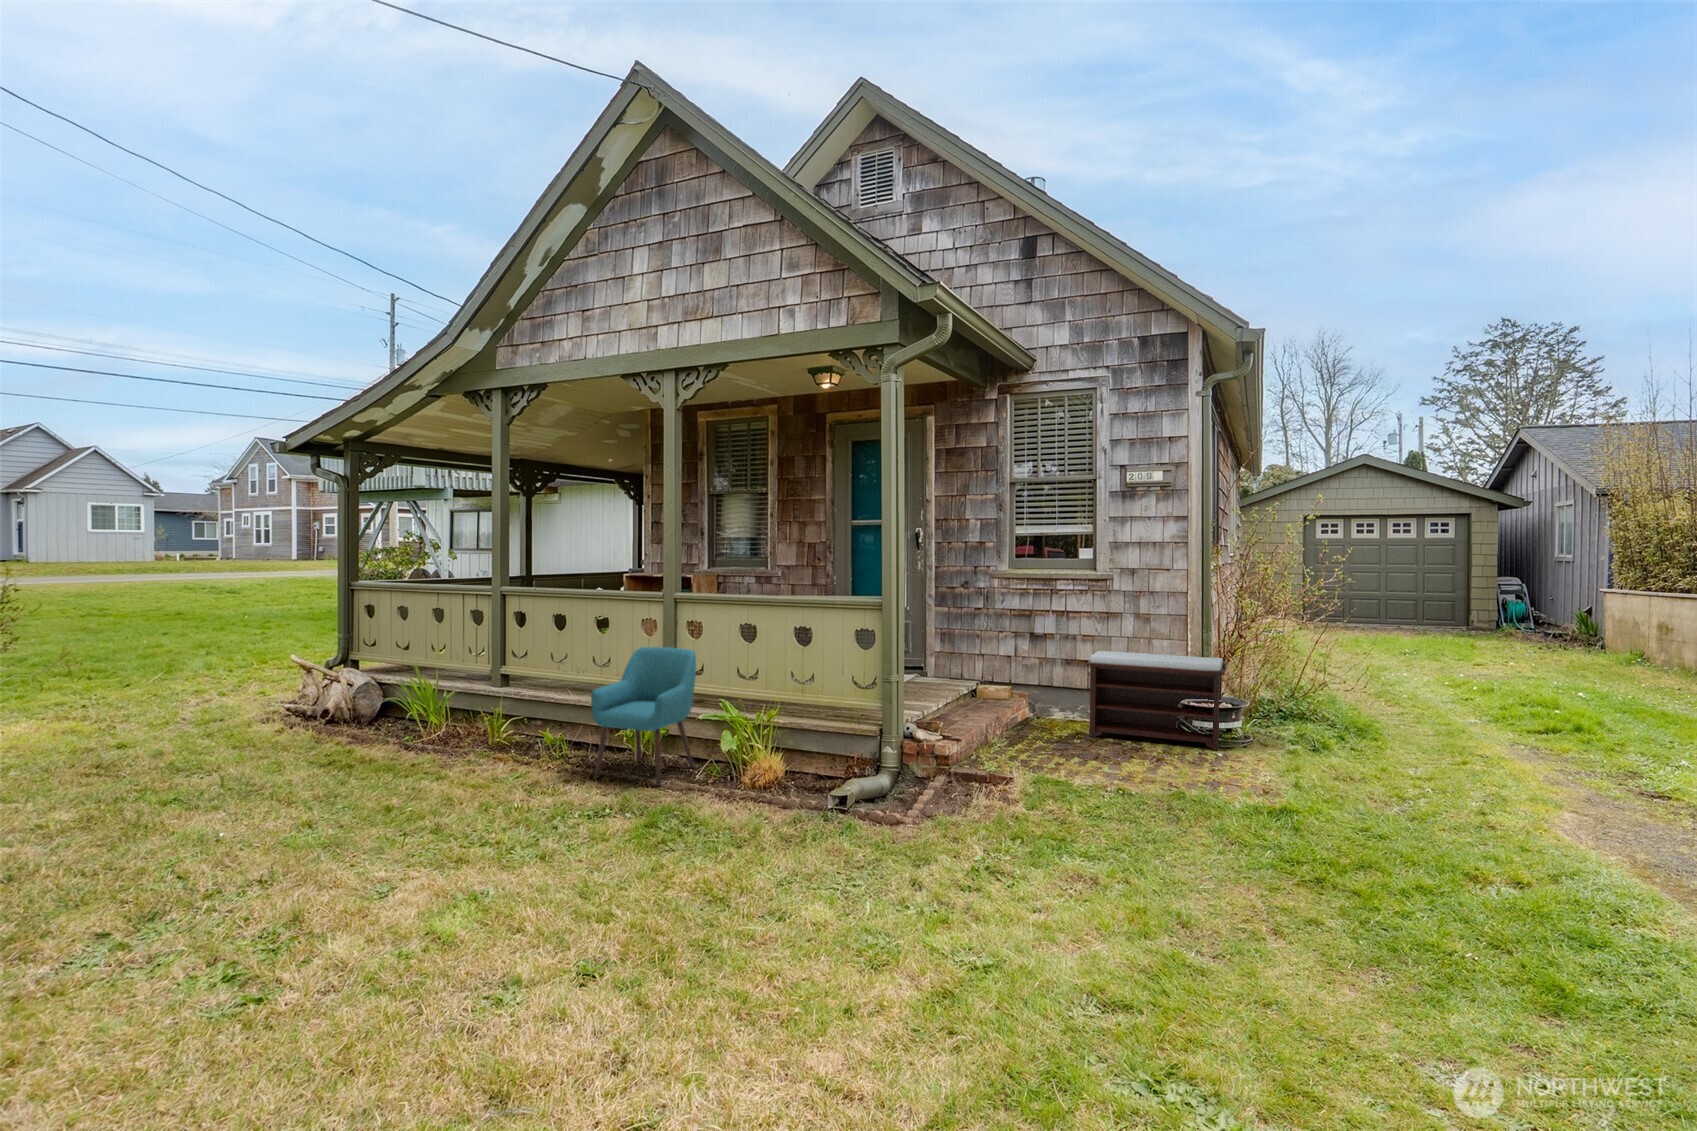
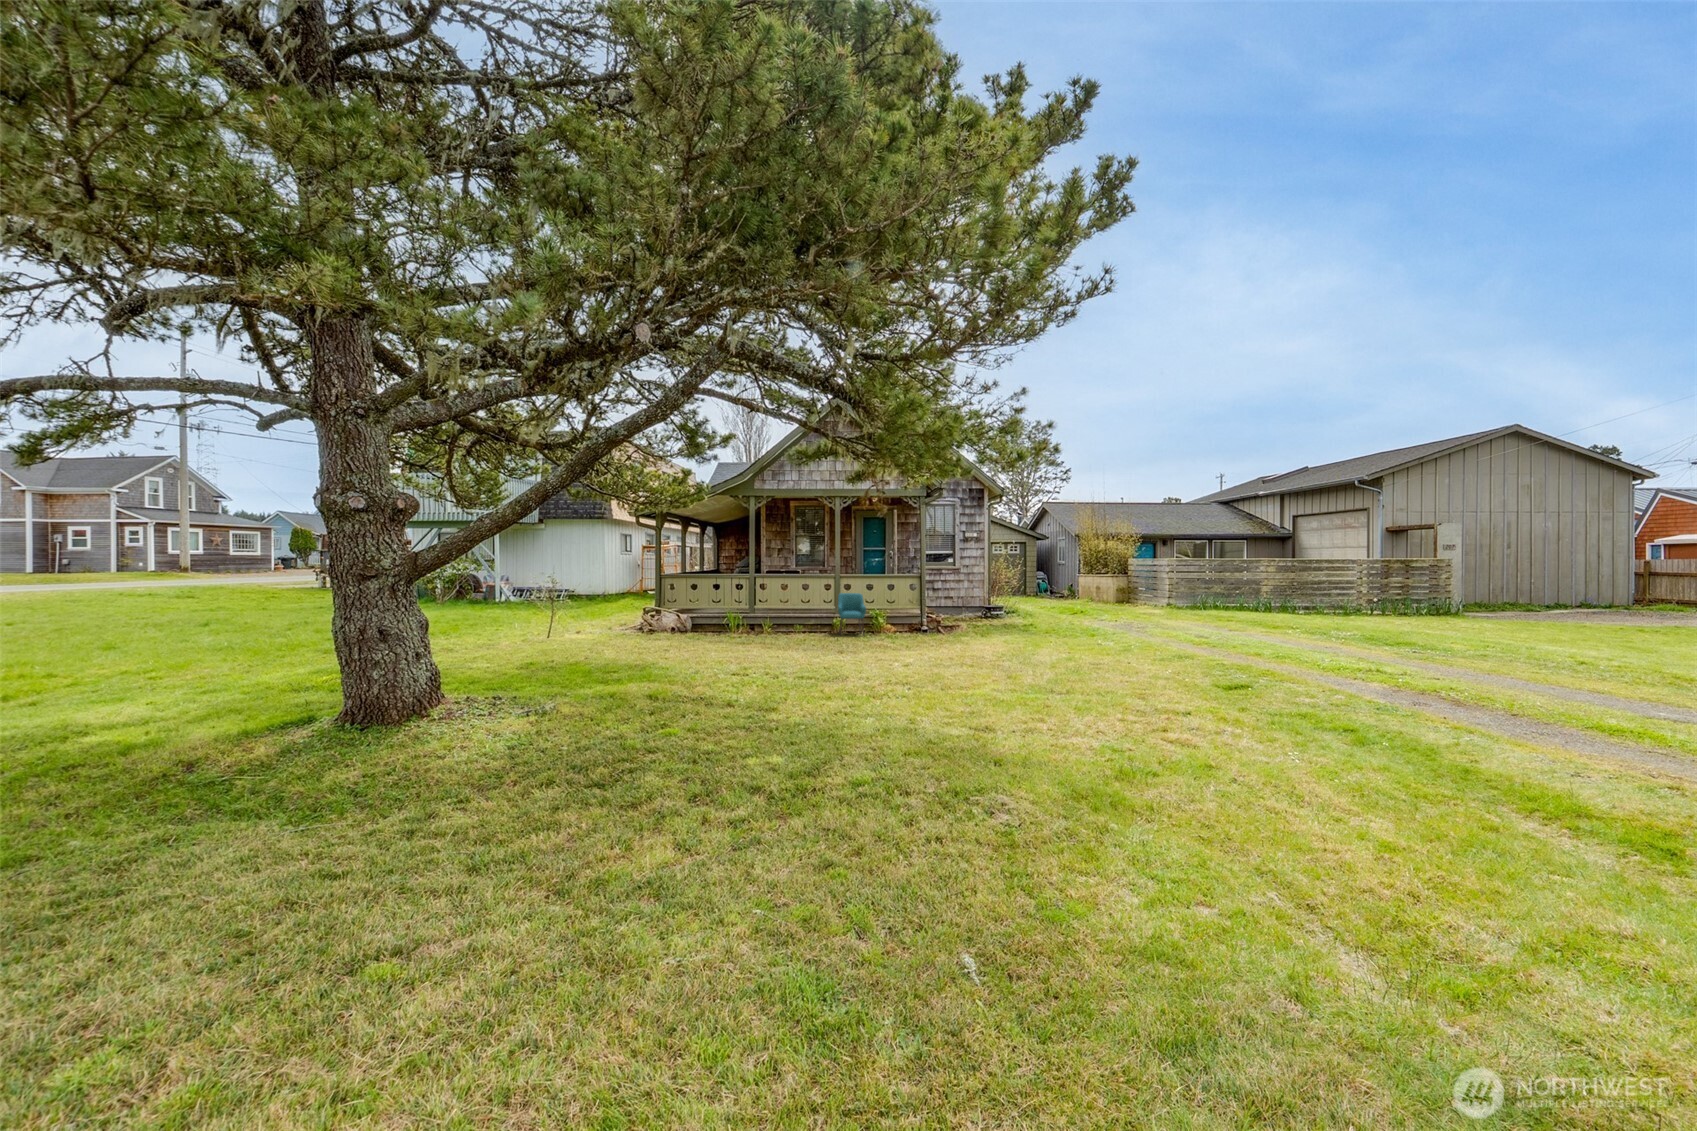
bench: present [1086,651,1227,751] -> none [955,595,1000,624]

